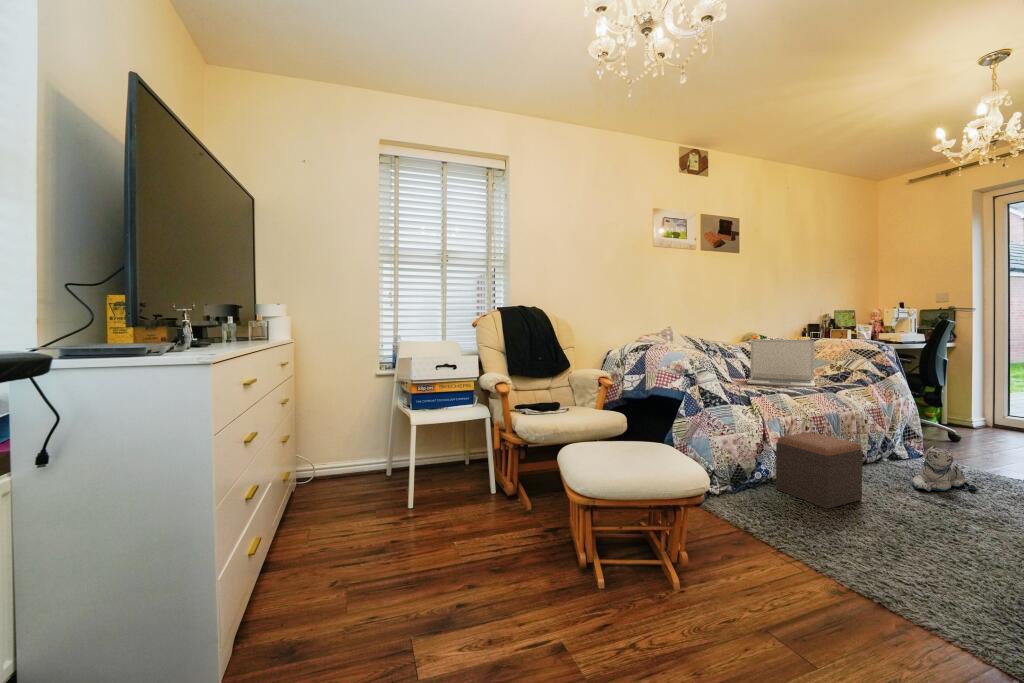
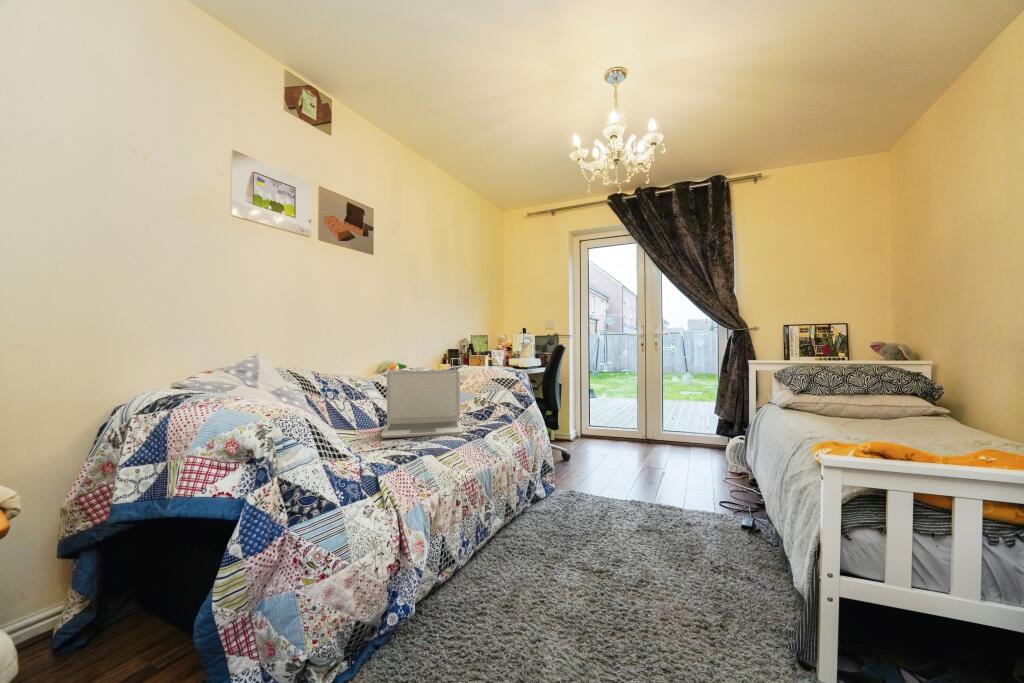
footstool: present [776,432,863,509] -> none [420,513,529,659]
plush toy: present [912,446,976,491] -> none [560,490,608,551]

